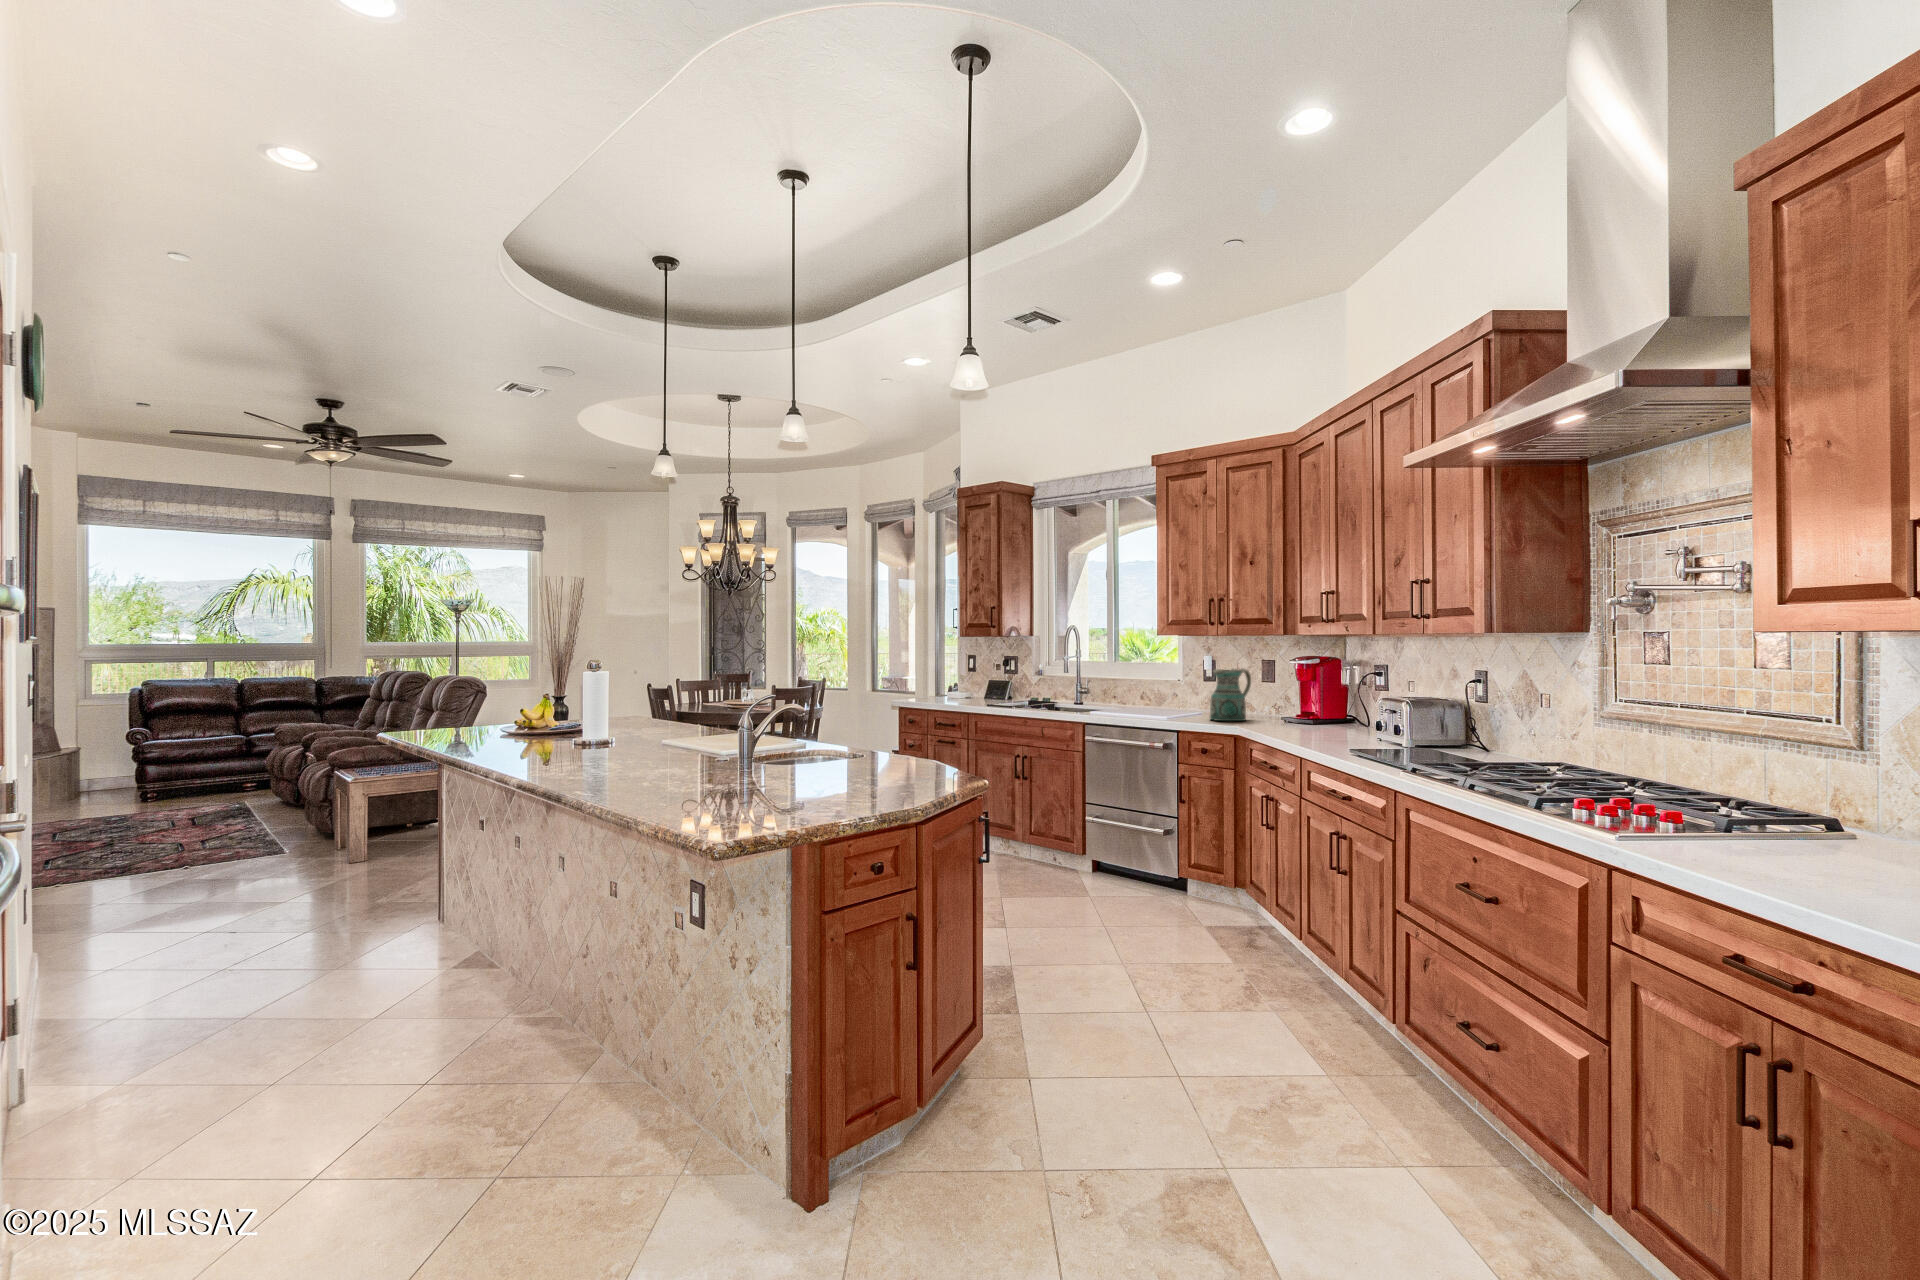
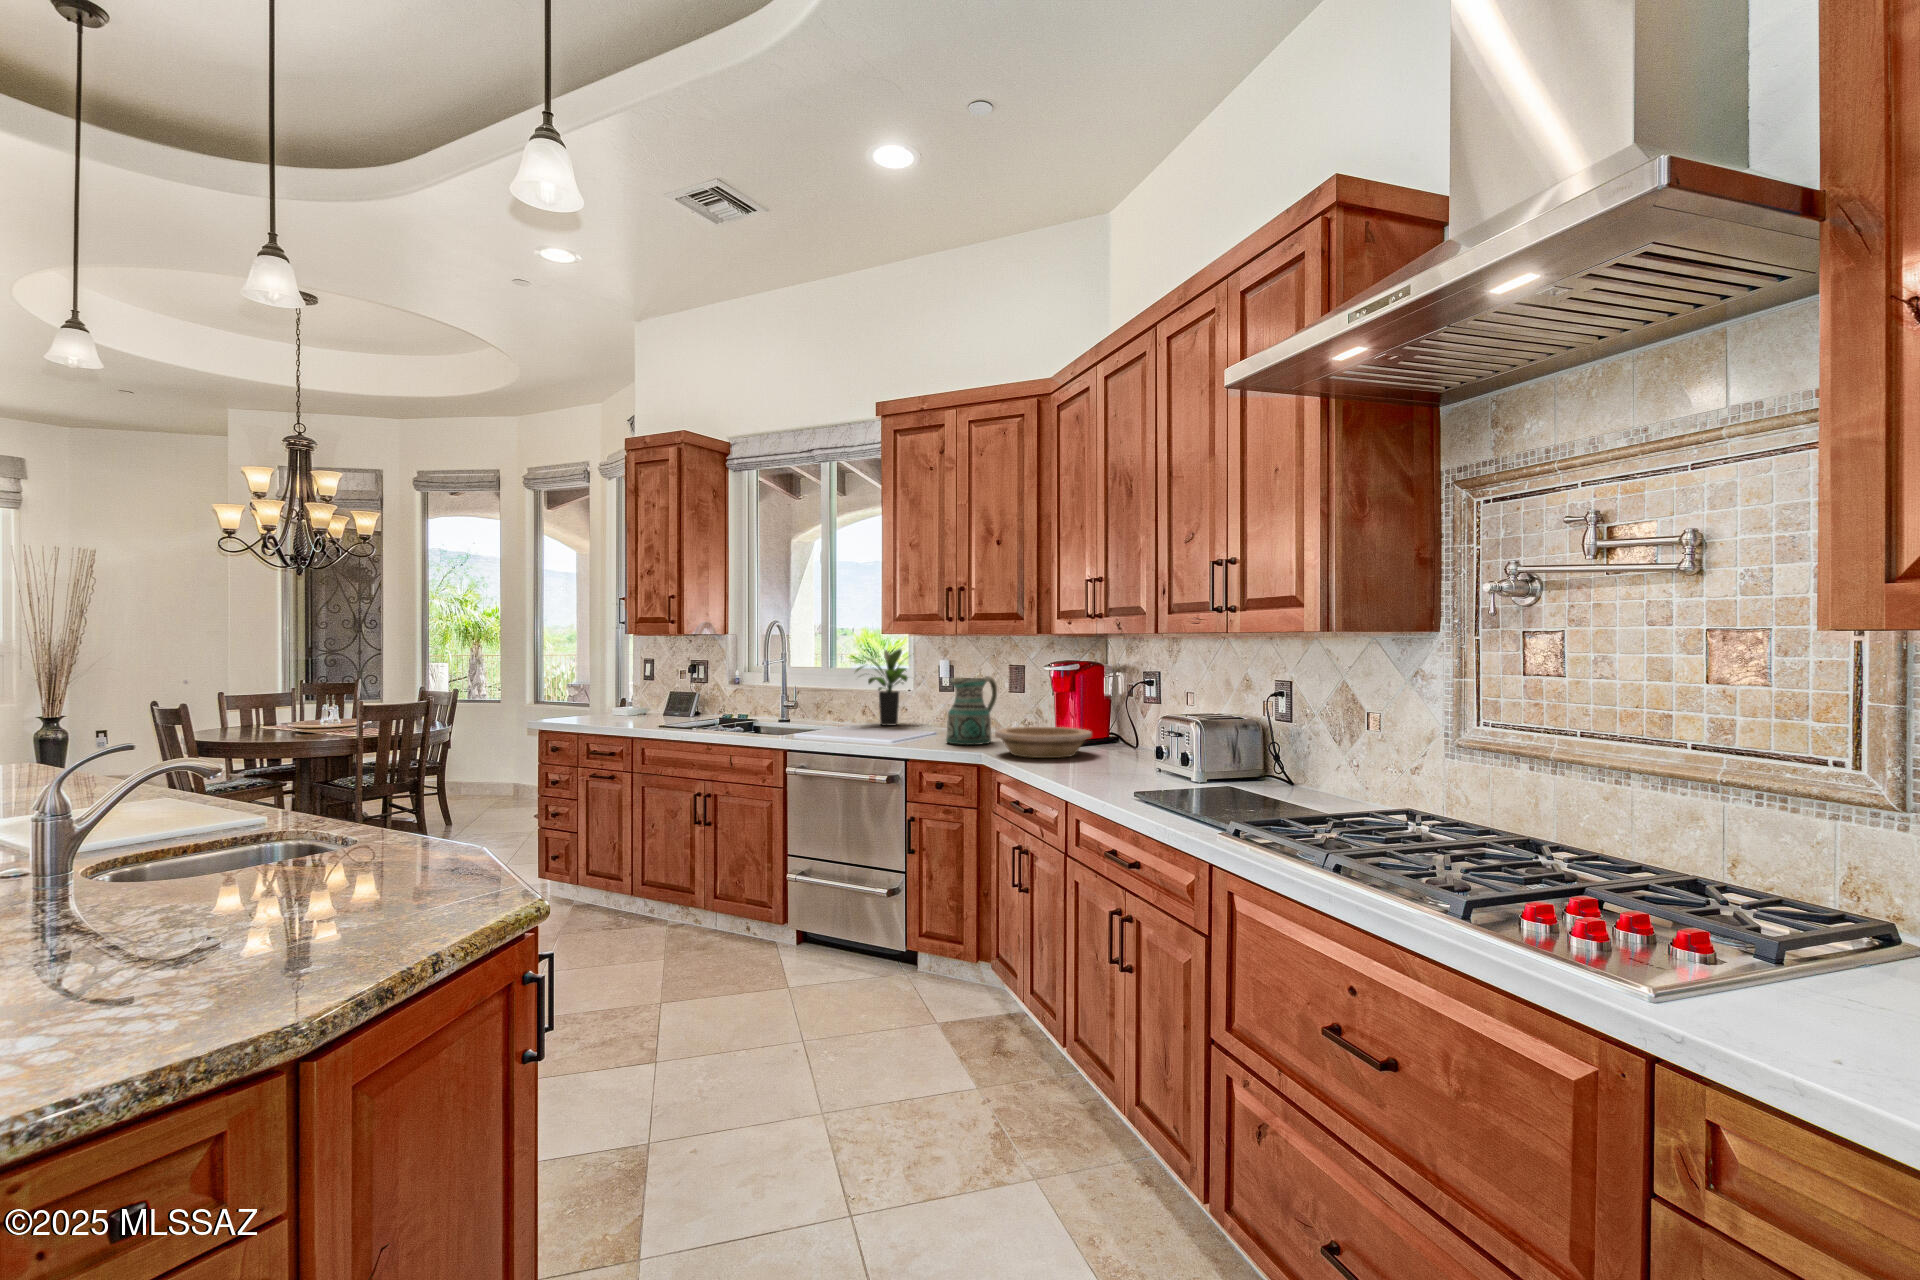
potted plant: none [1134,647,1189,708] -> present [856,649,908,726]
bowl: none [1248,707,1327,730] -> present [995,727,1092,758]

